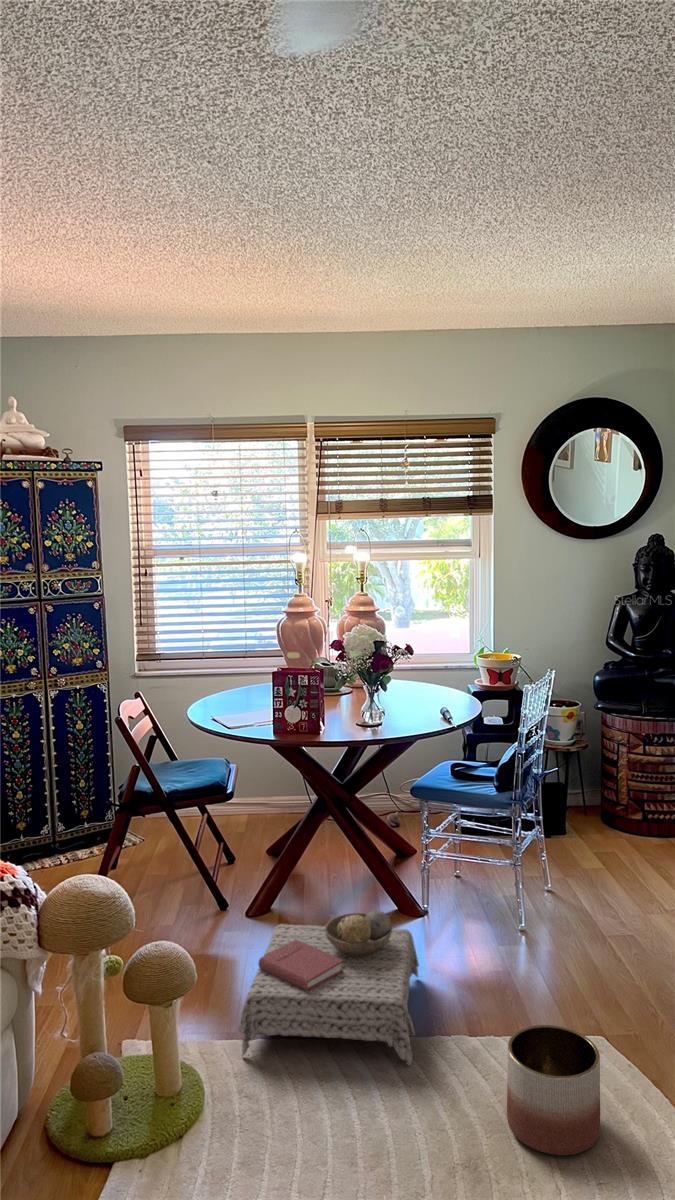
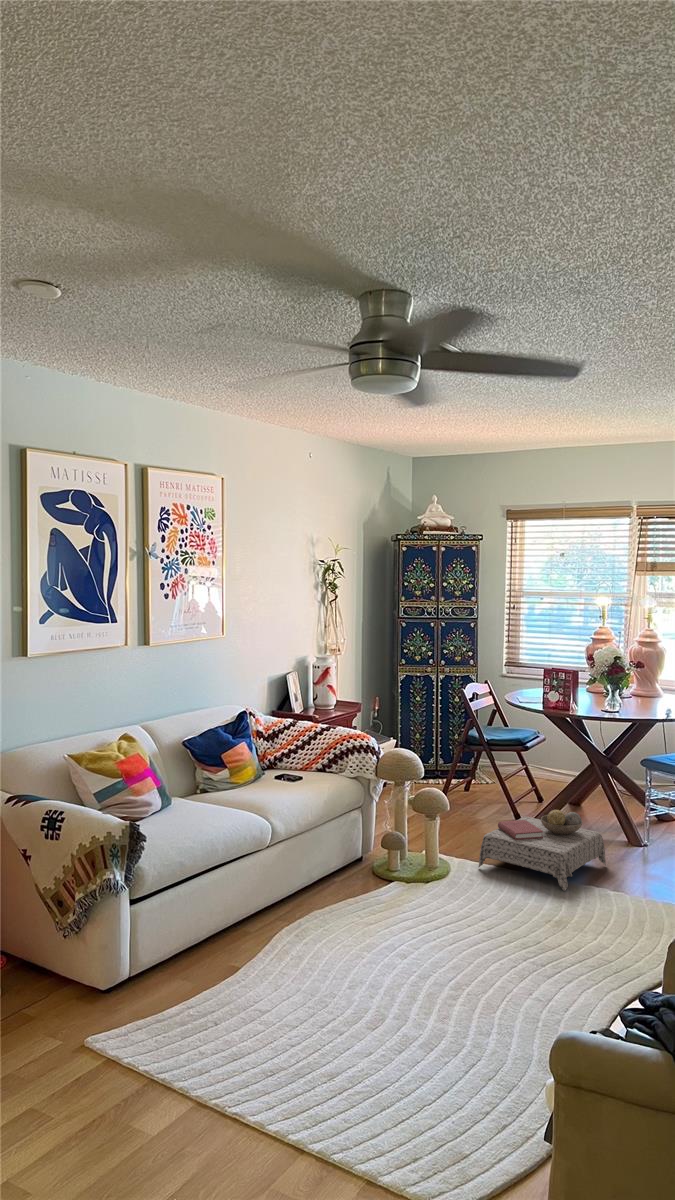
planter: present [507,1025,600,1155] -> none [594,871,648,935]

